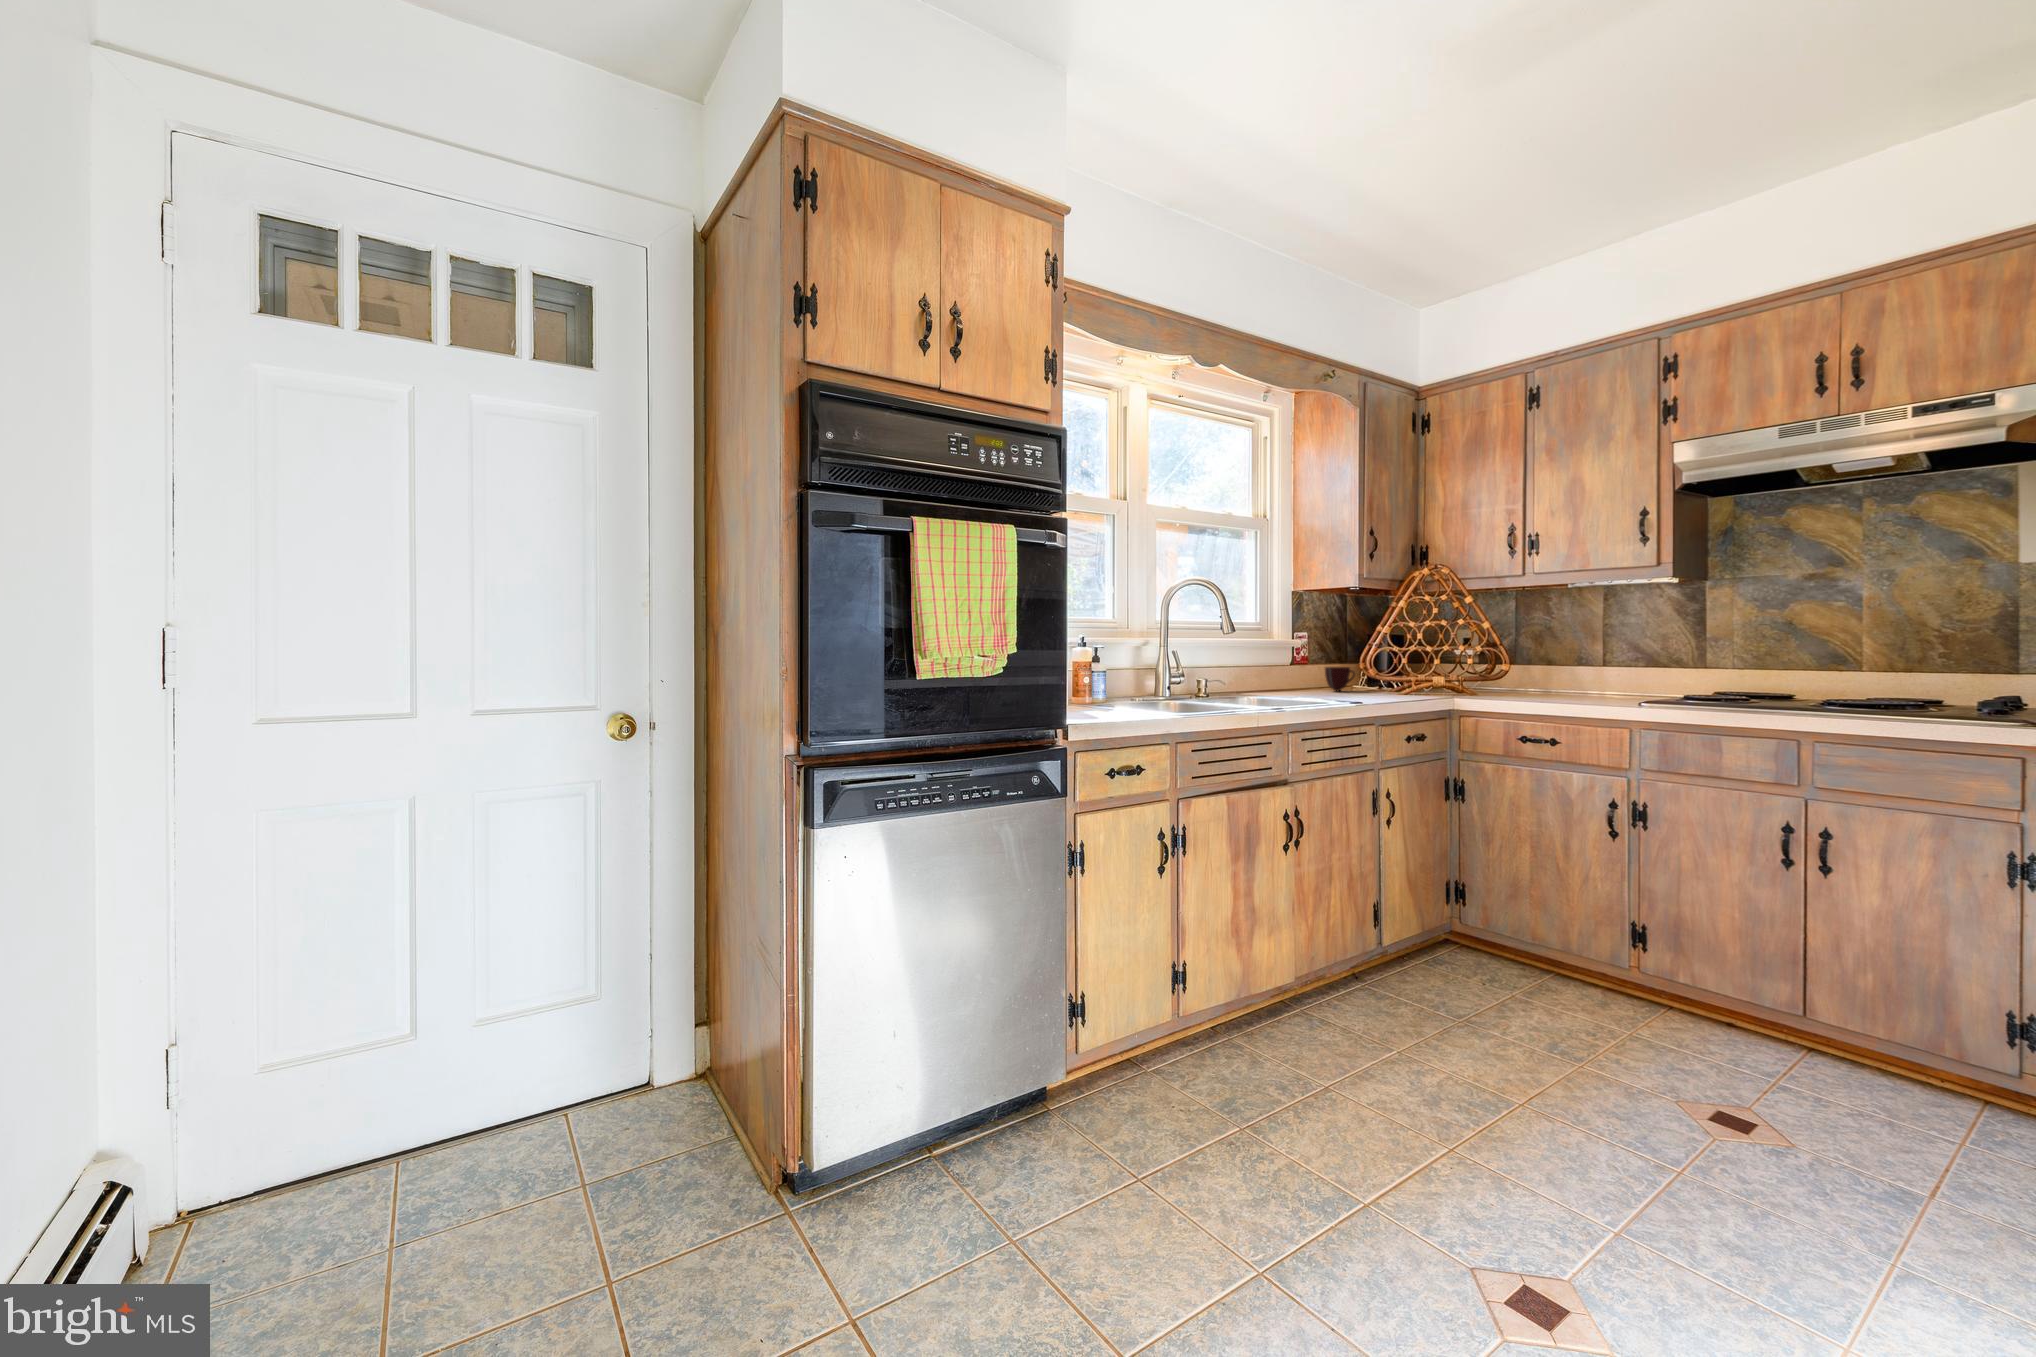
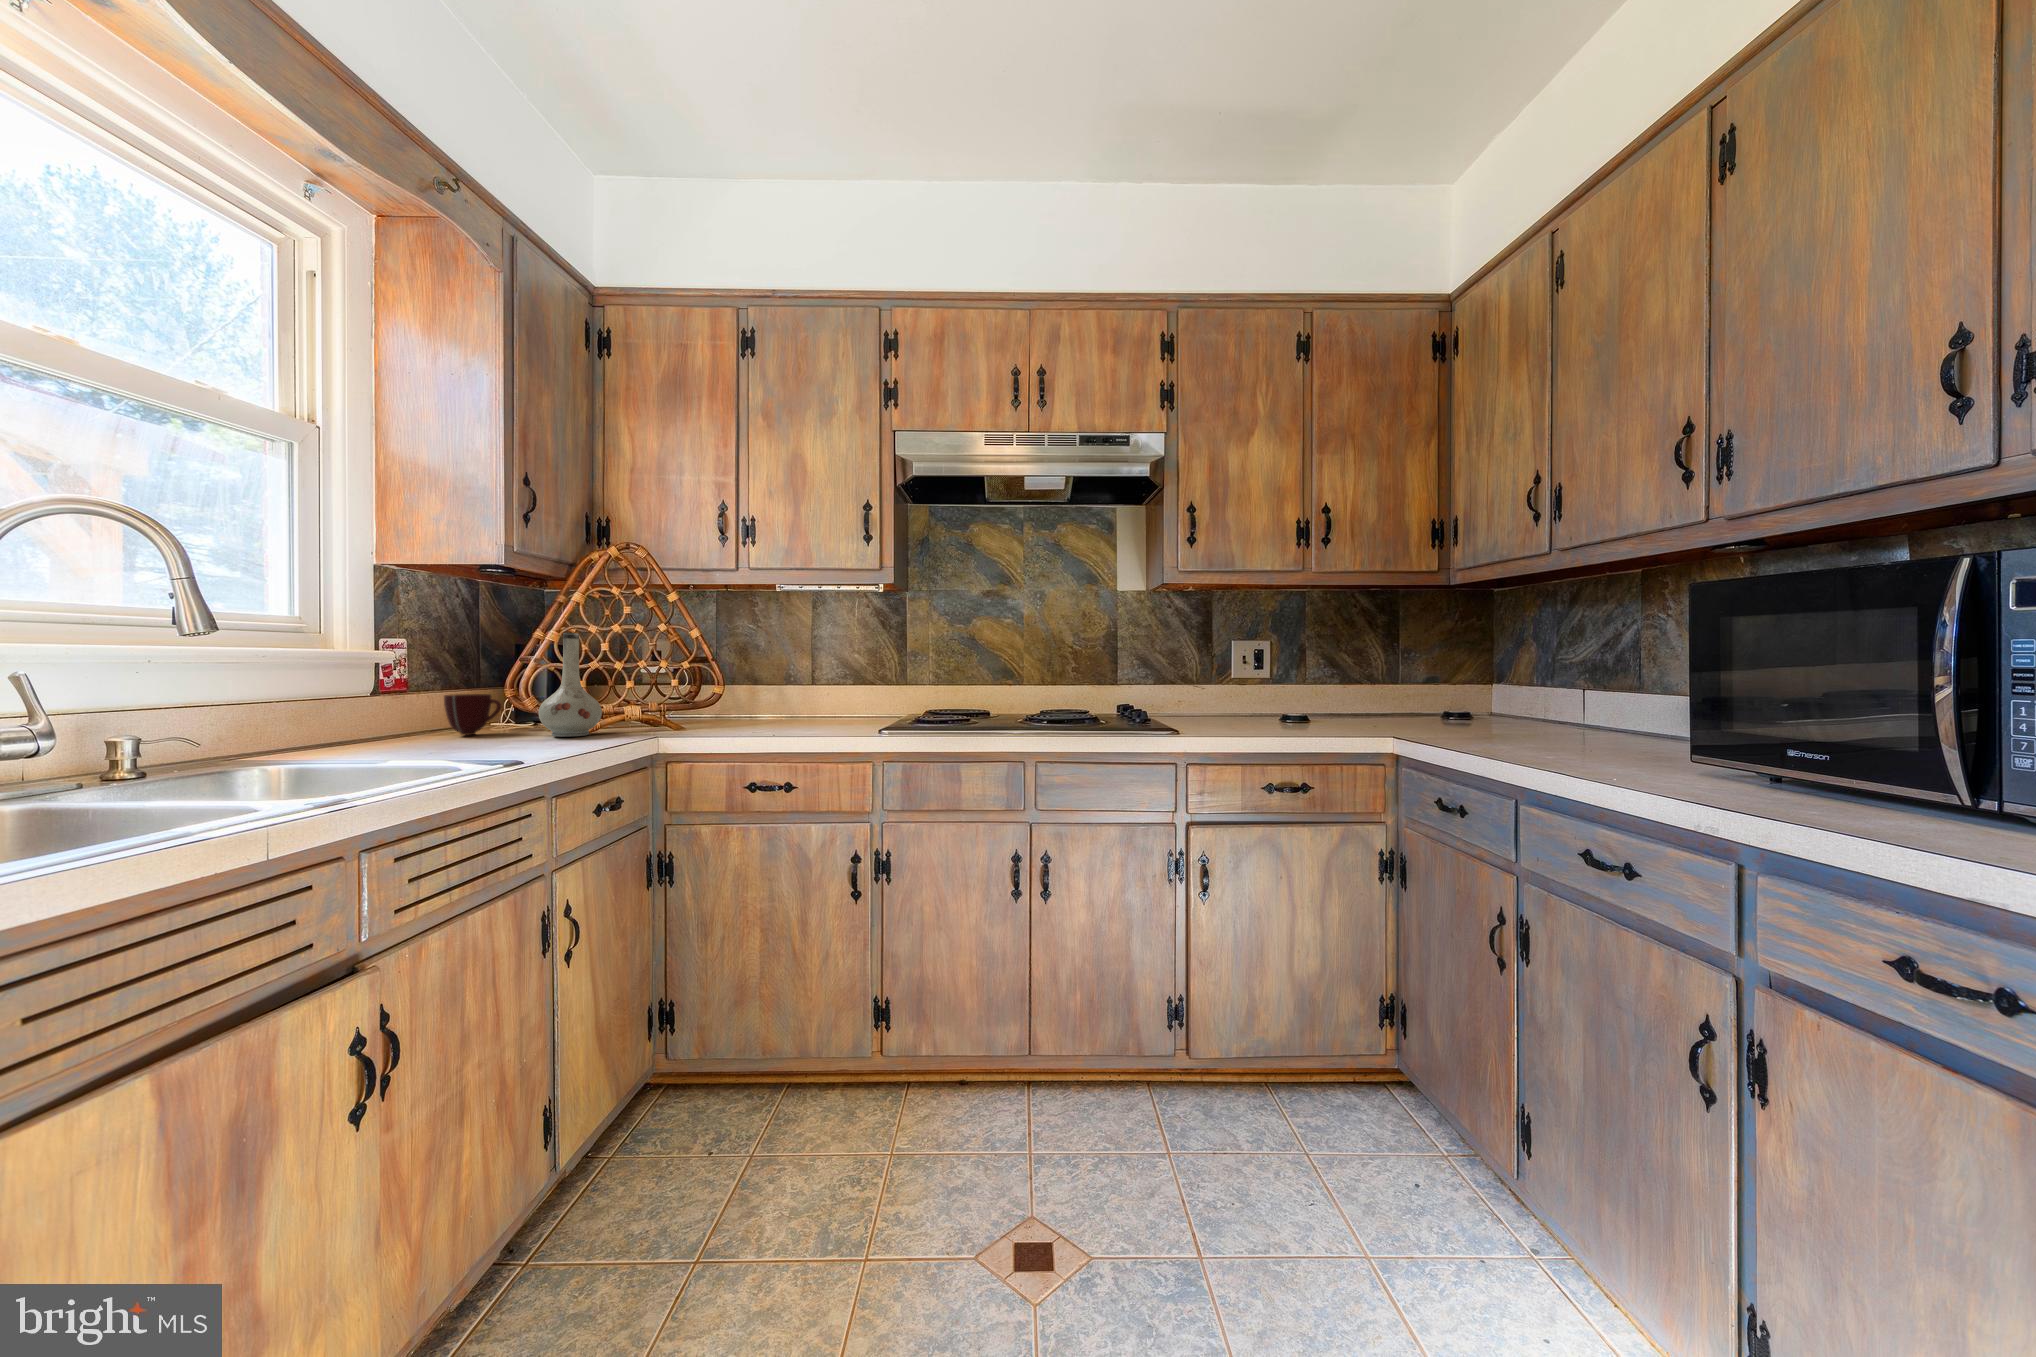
vase: none [1376,629,1415,694] -> present [539,633,602,737]

